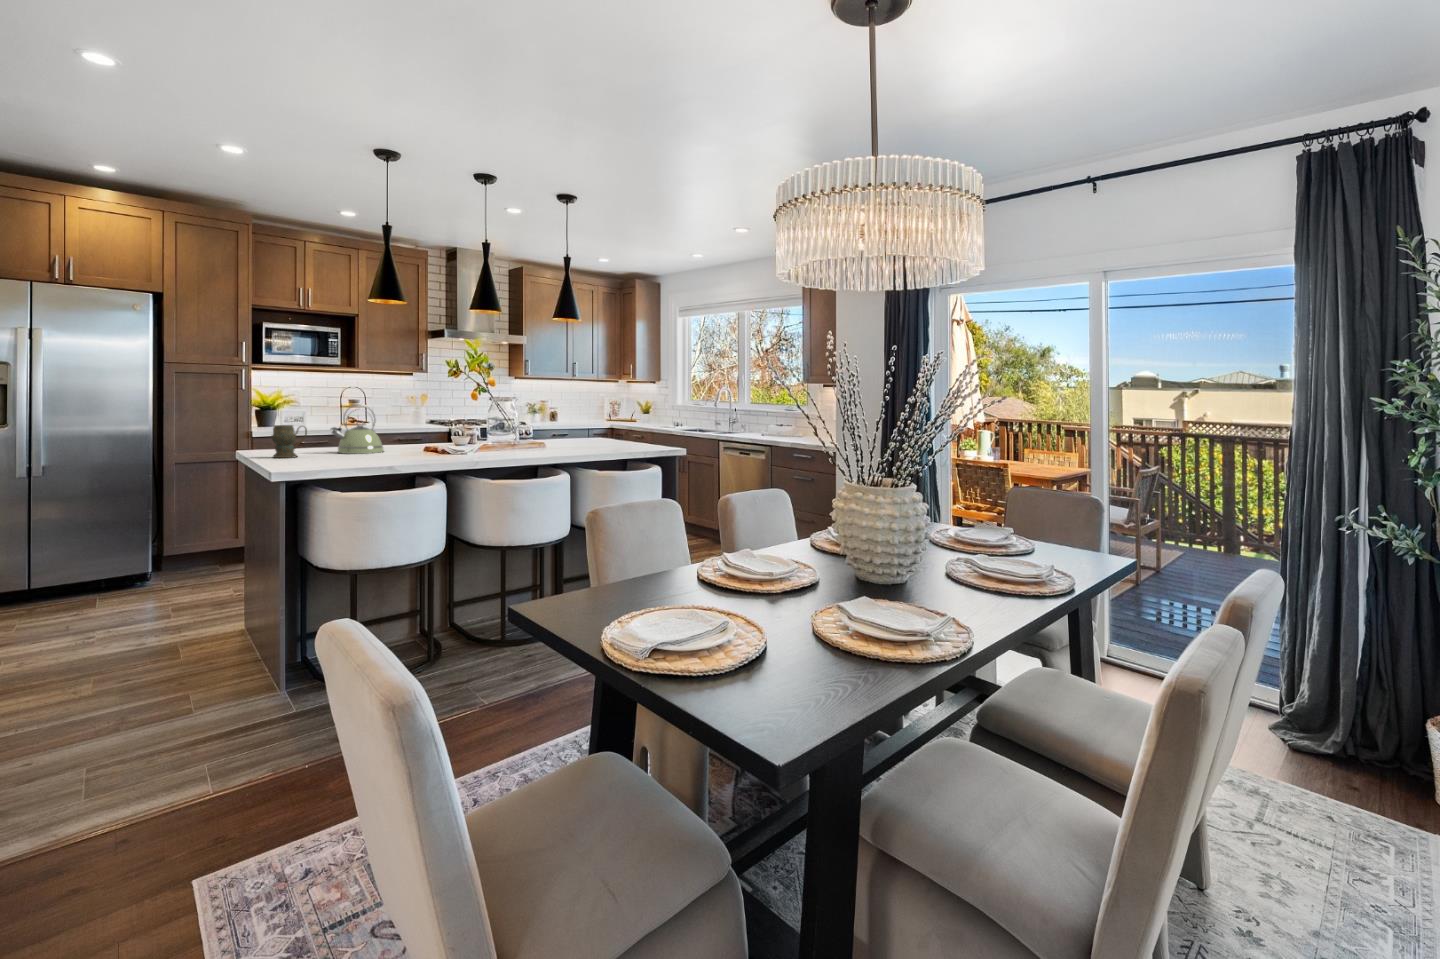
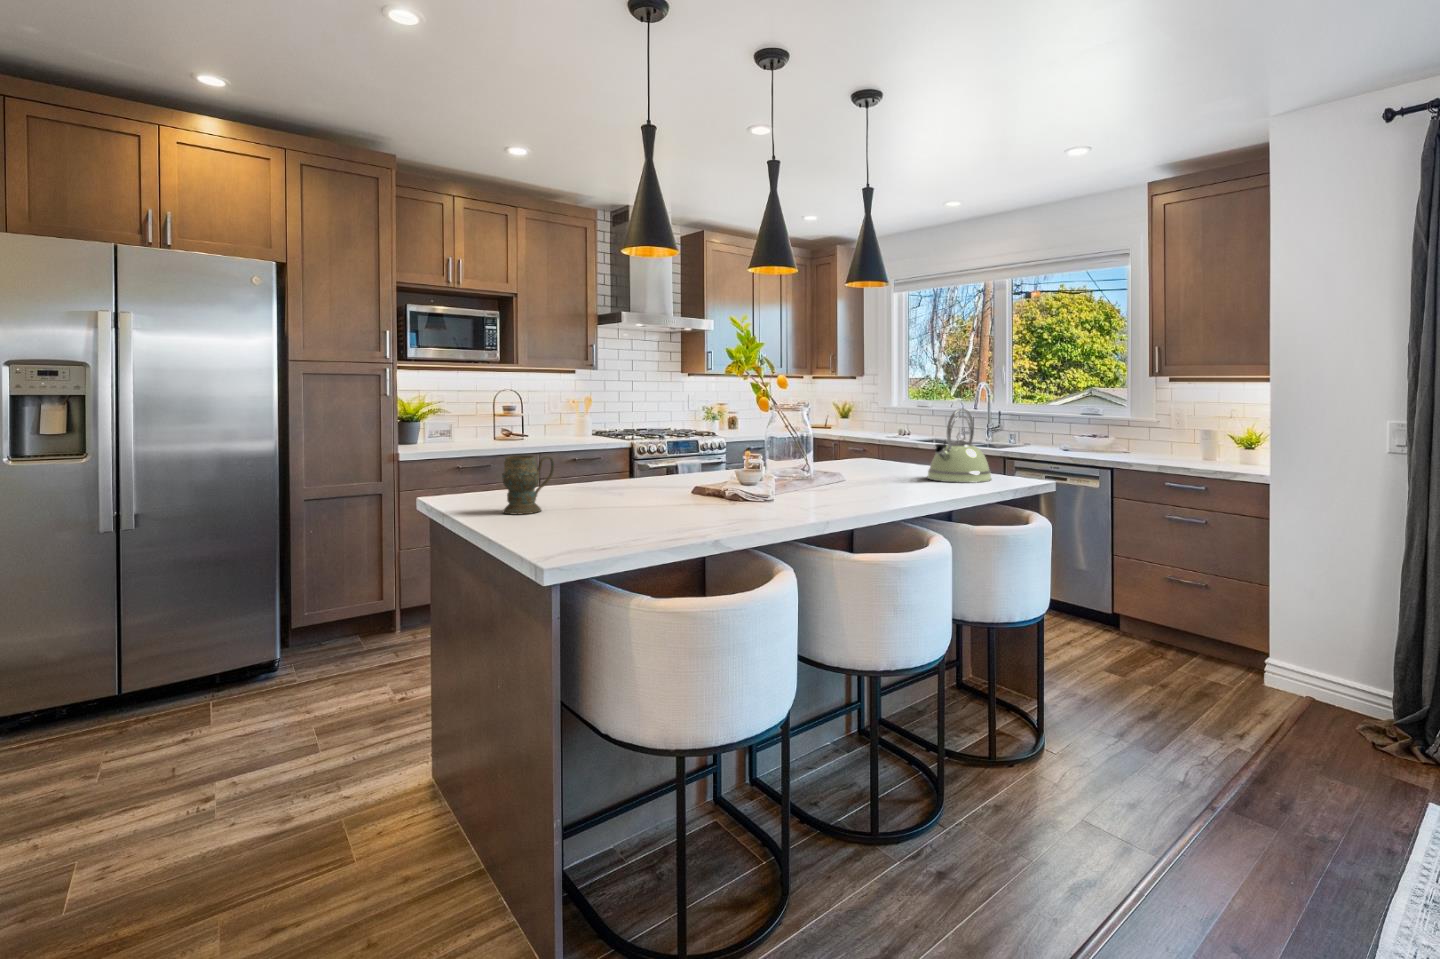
kettle: present [331,406,384,454] -> present [927,409,992,483]

